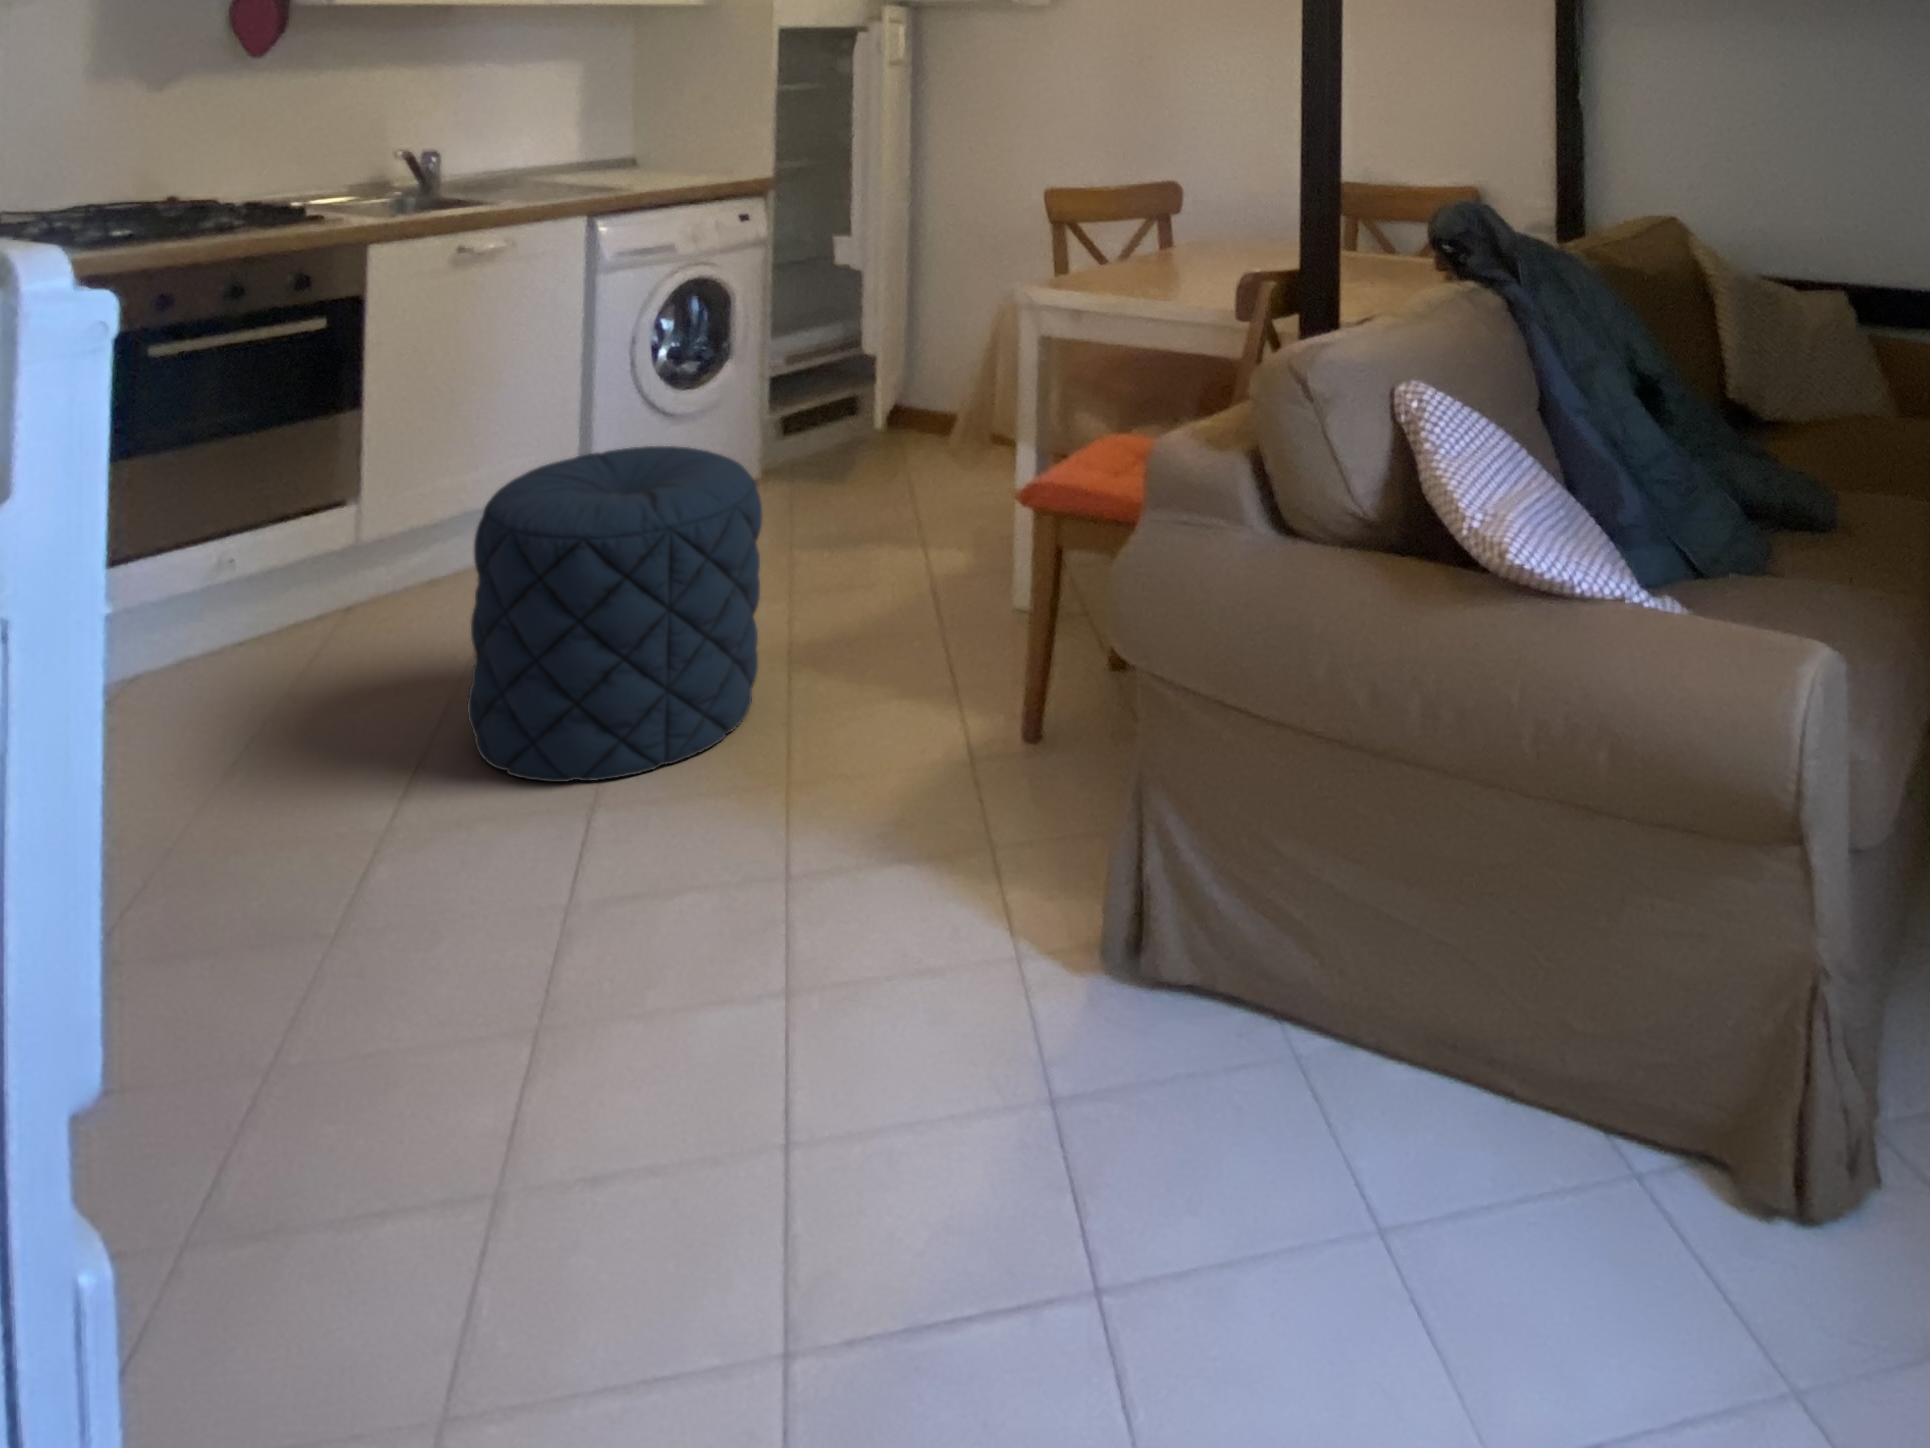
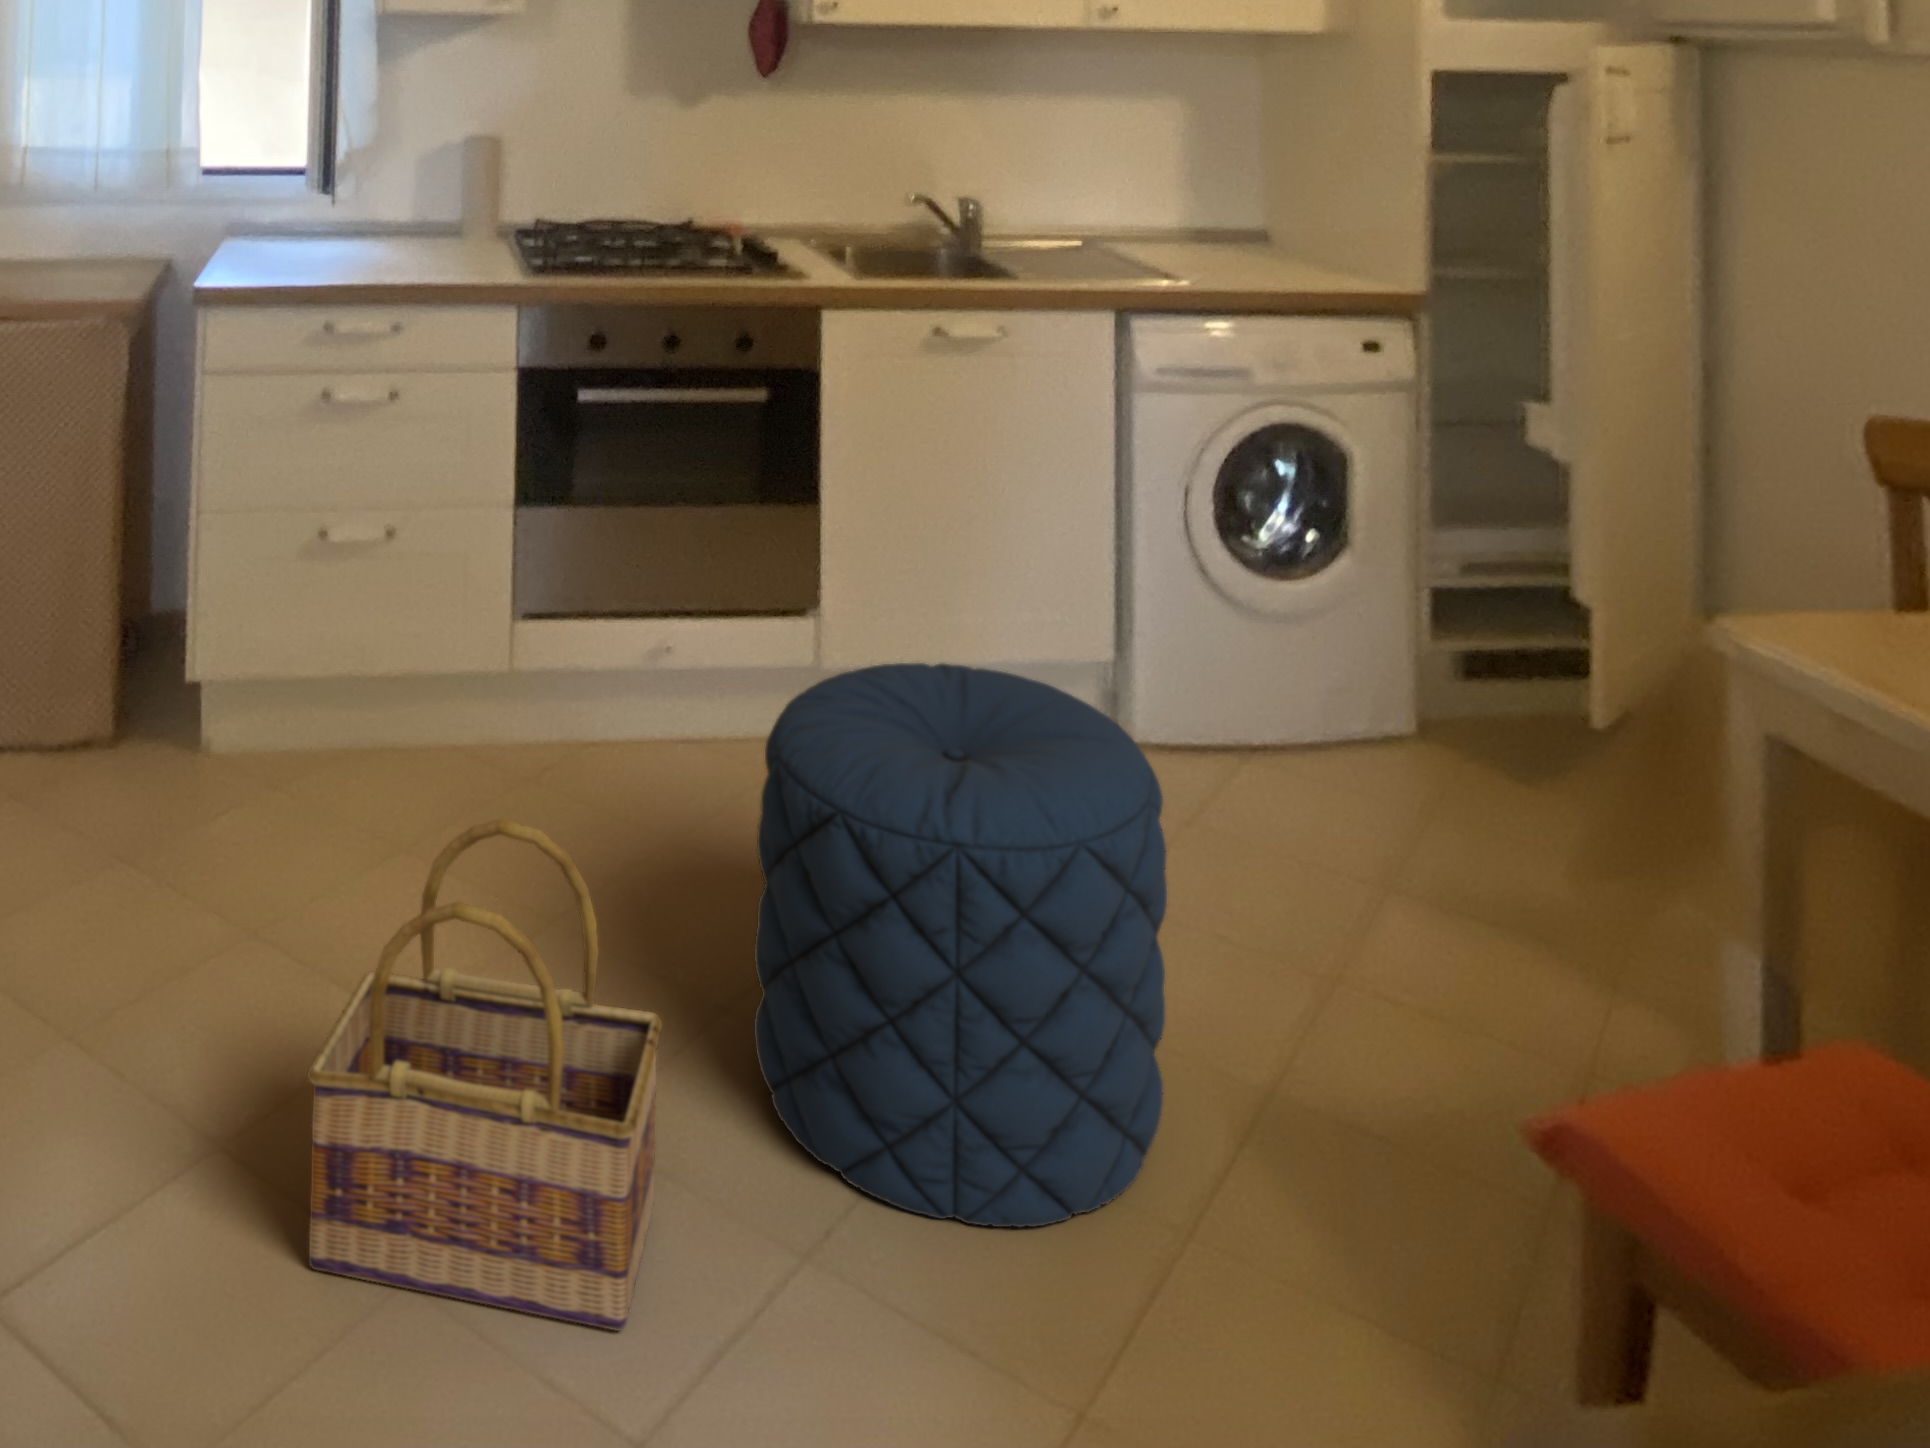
basket: none [221,613,519,981] -> present [308,819,662,1331]

